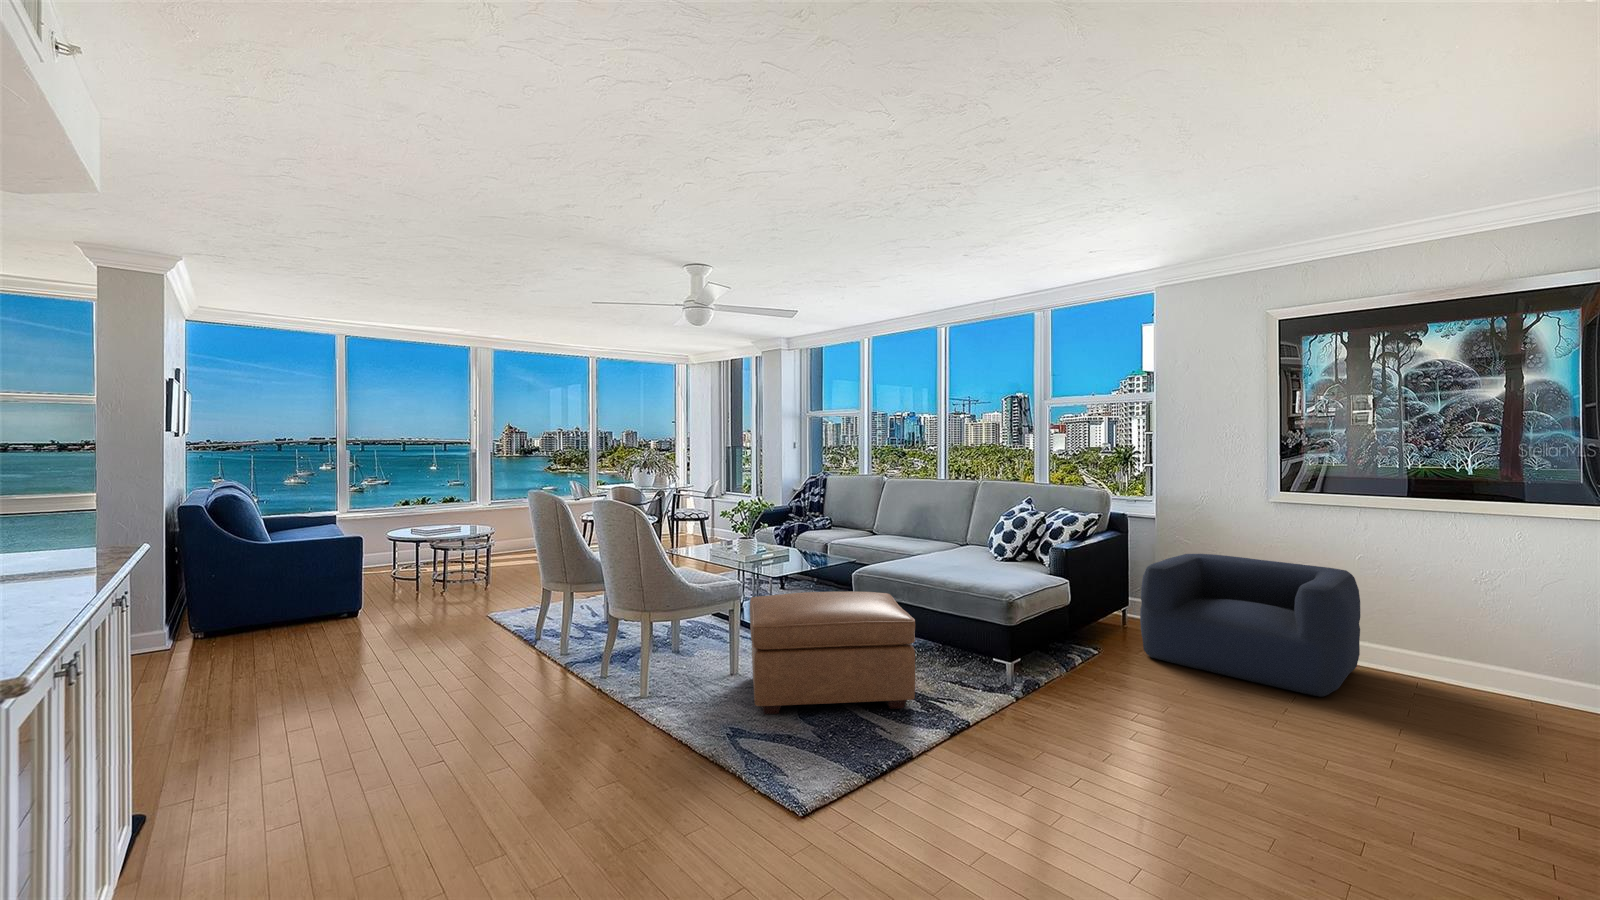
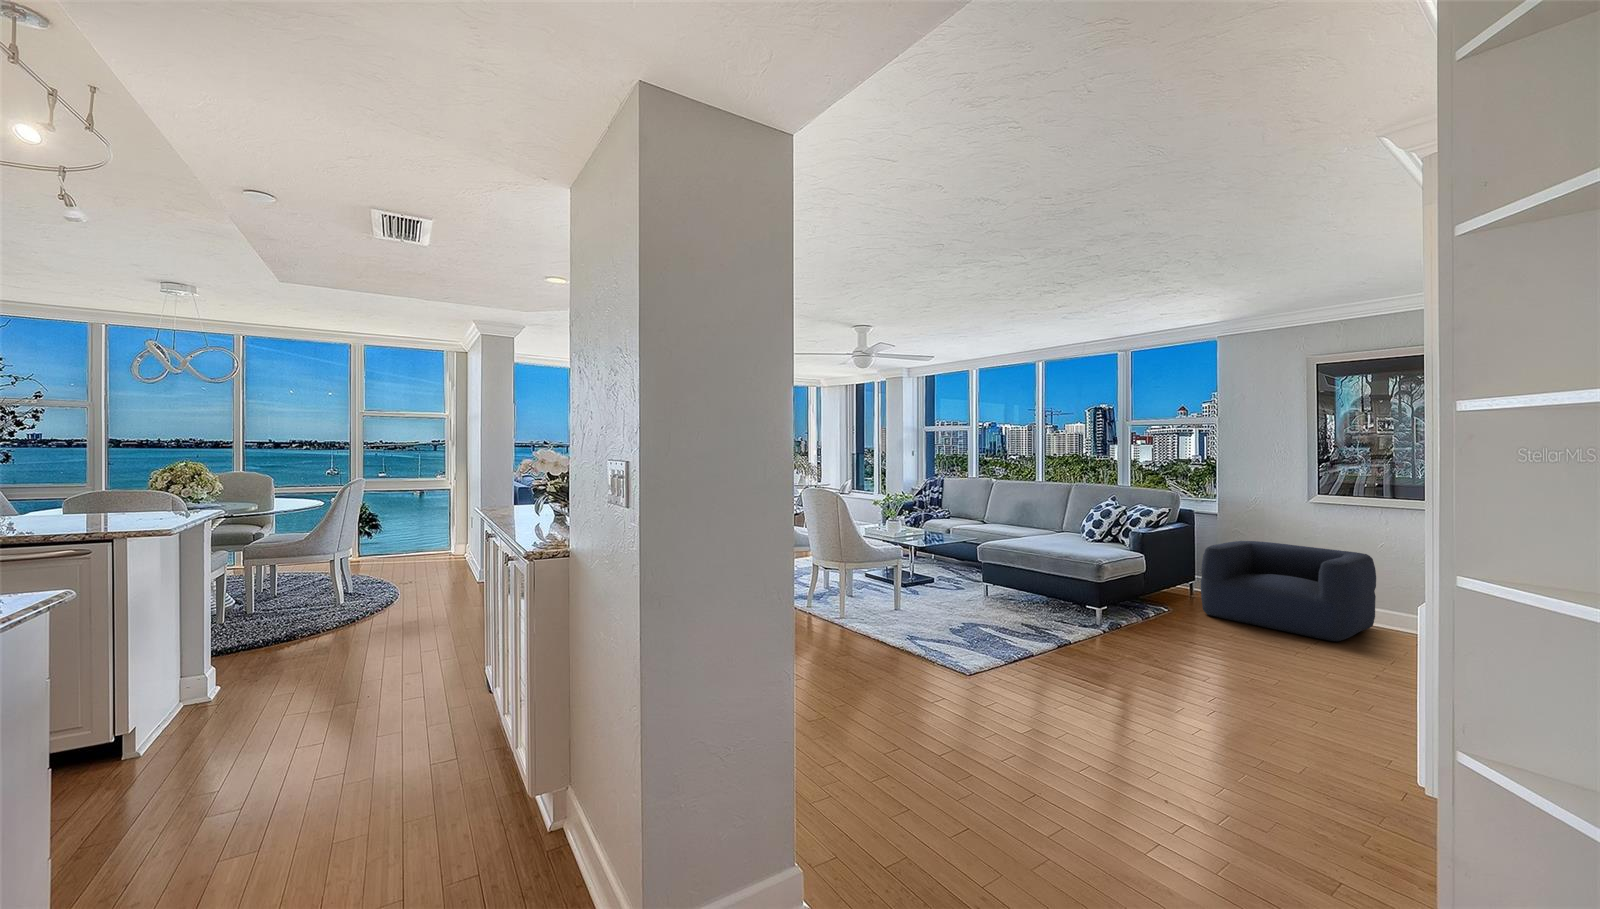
ottoman: present [750,592,915,714] -> none [912,556,1032,632]

